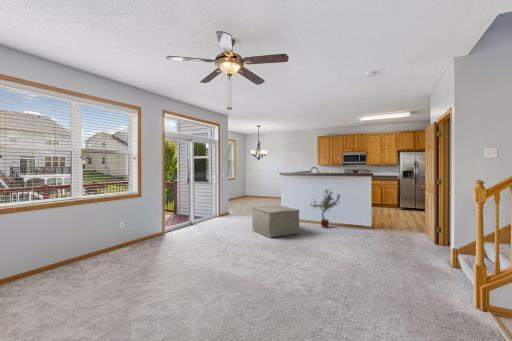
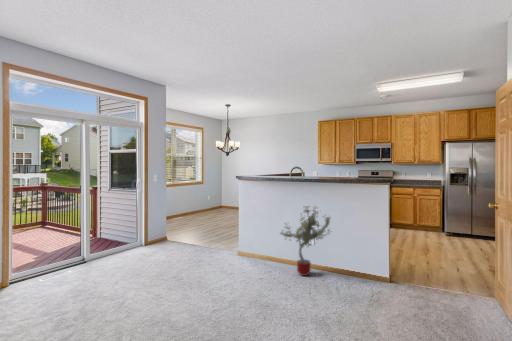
ottoman: present [252,205,300,238] -> none [169,233,247,304]

